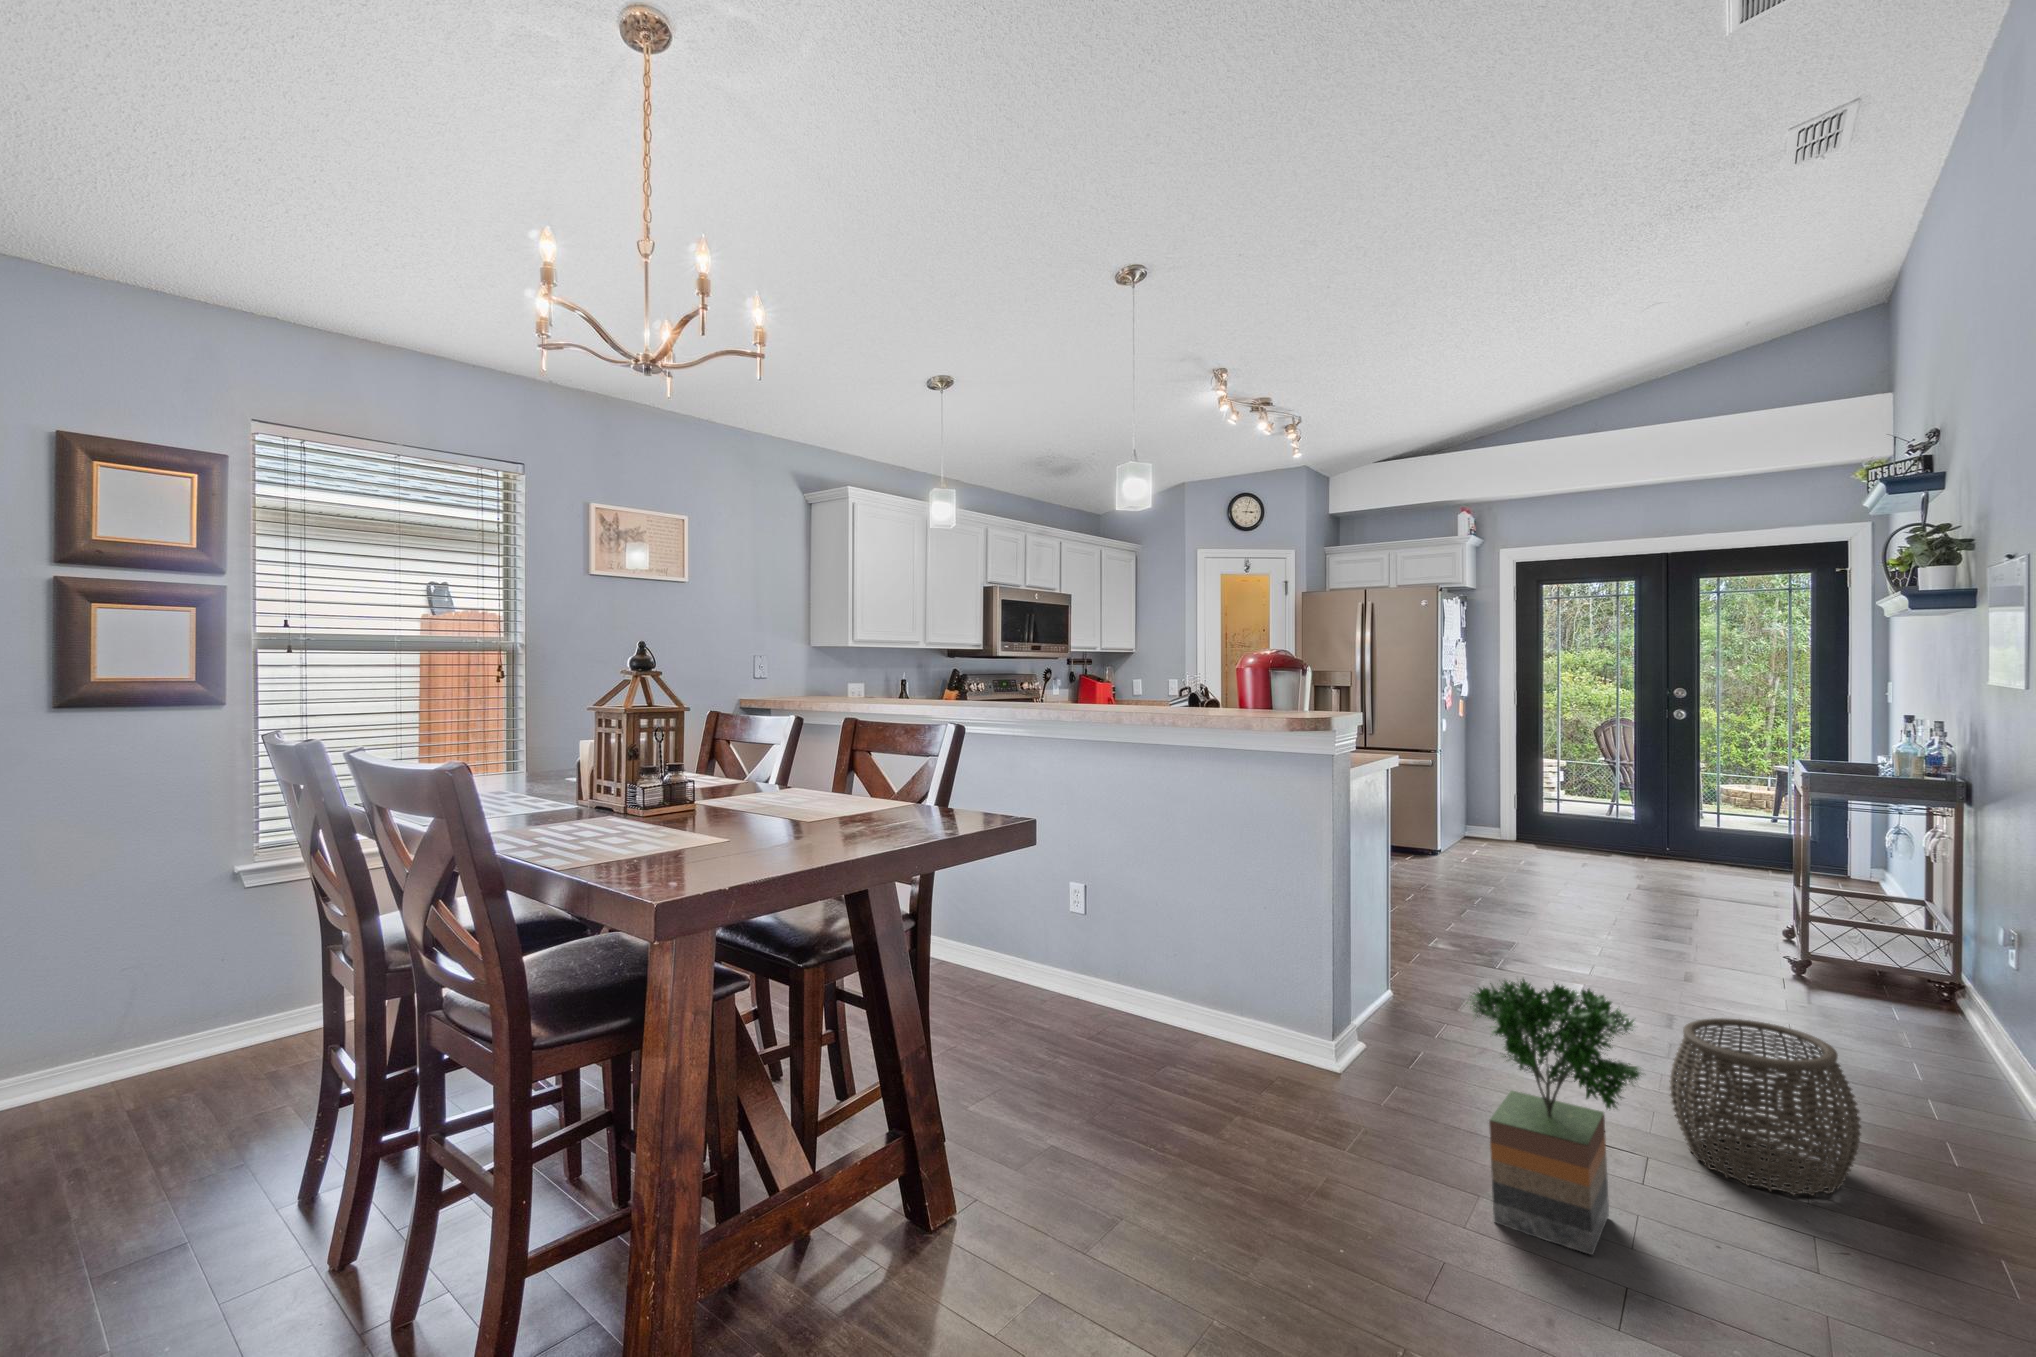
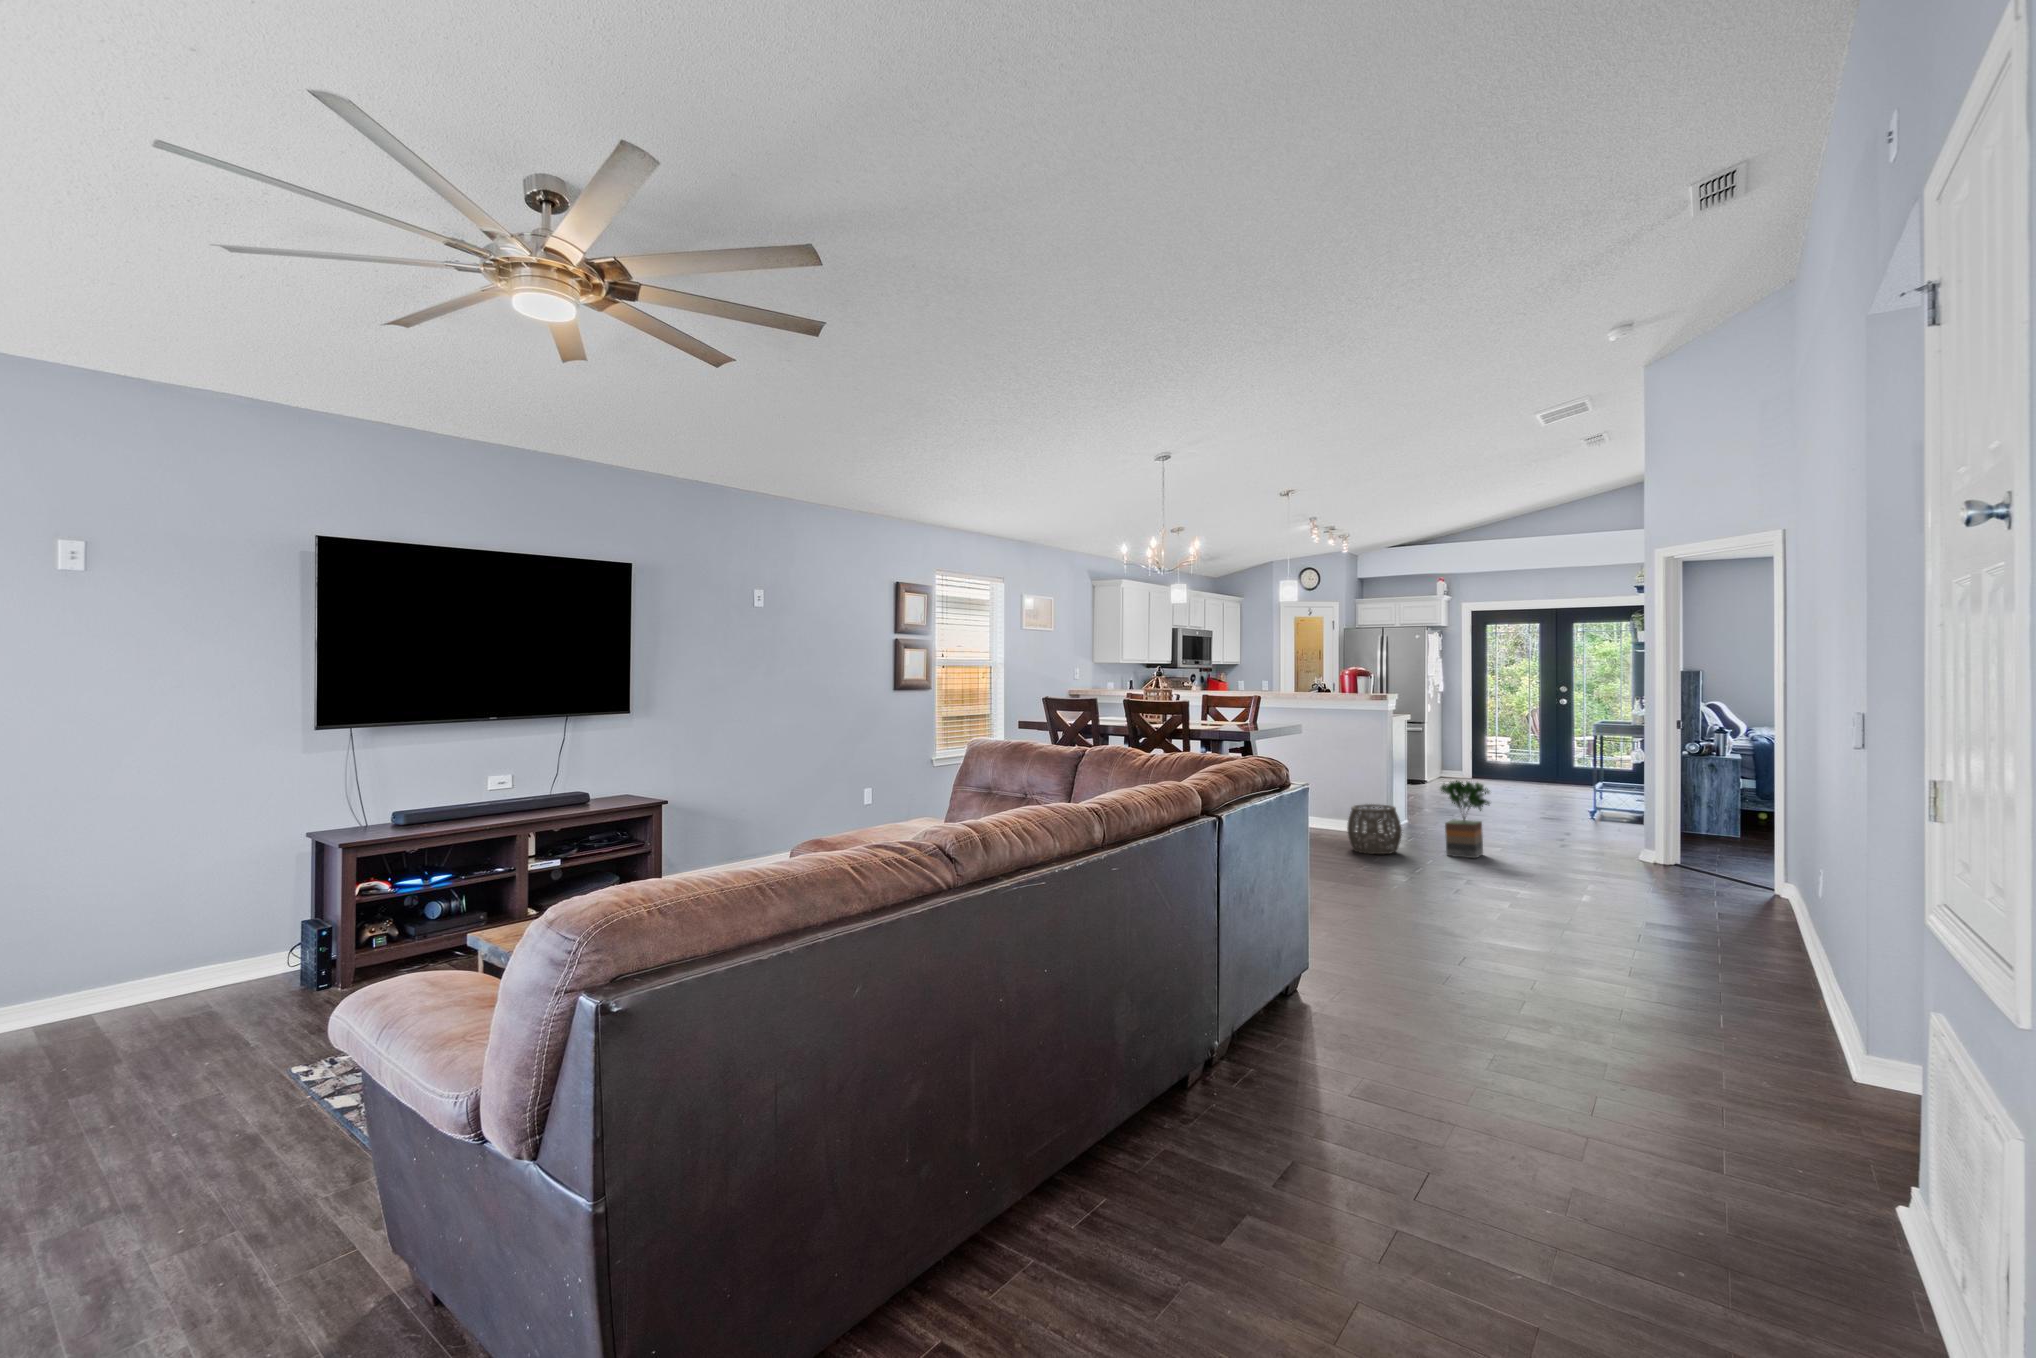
woven basket: present [1670,1018,1861,1196] -> present [1347,804,1402,854]

